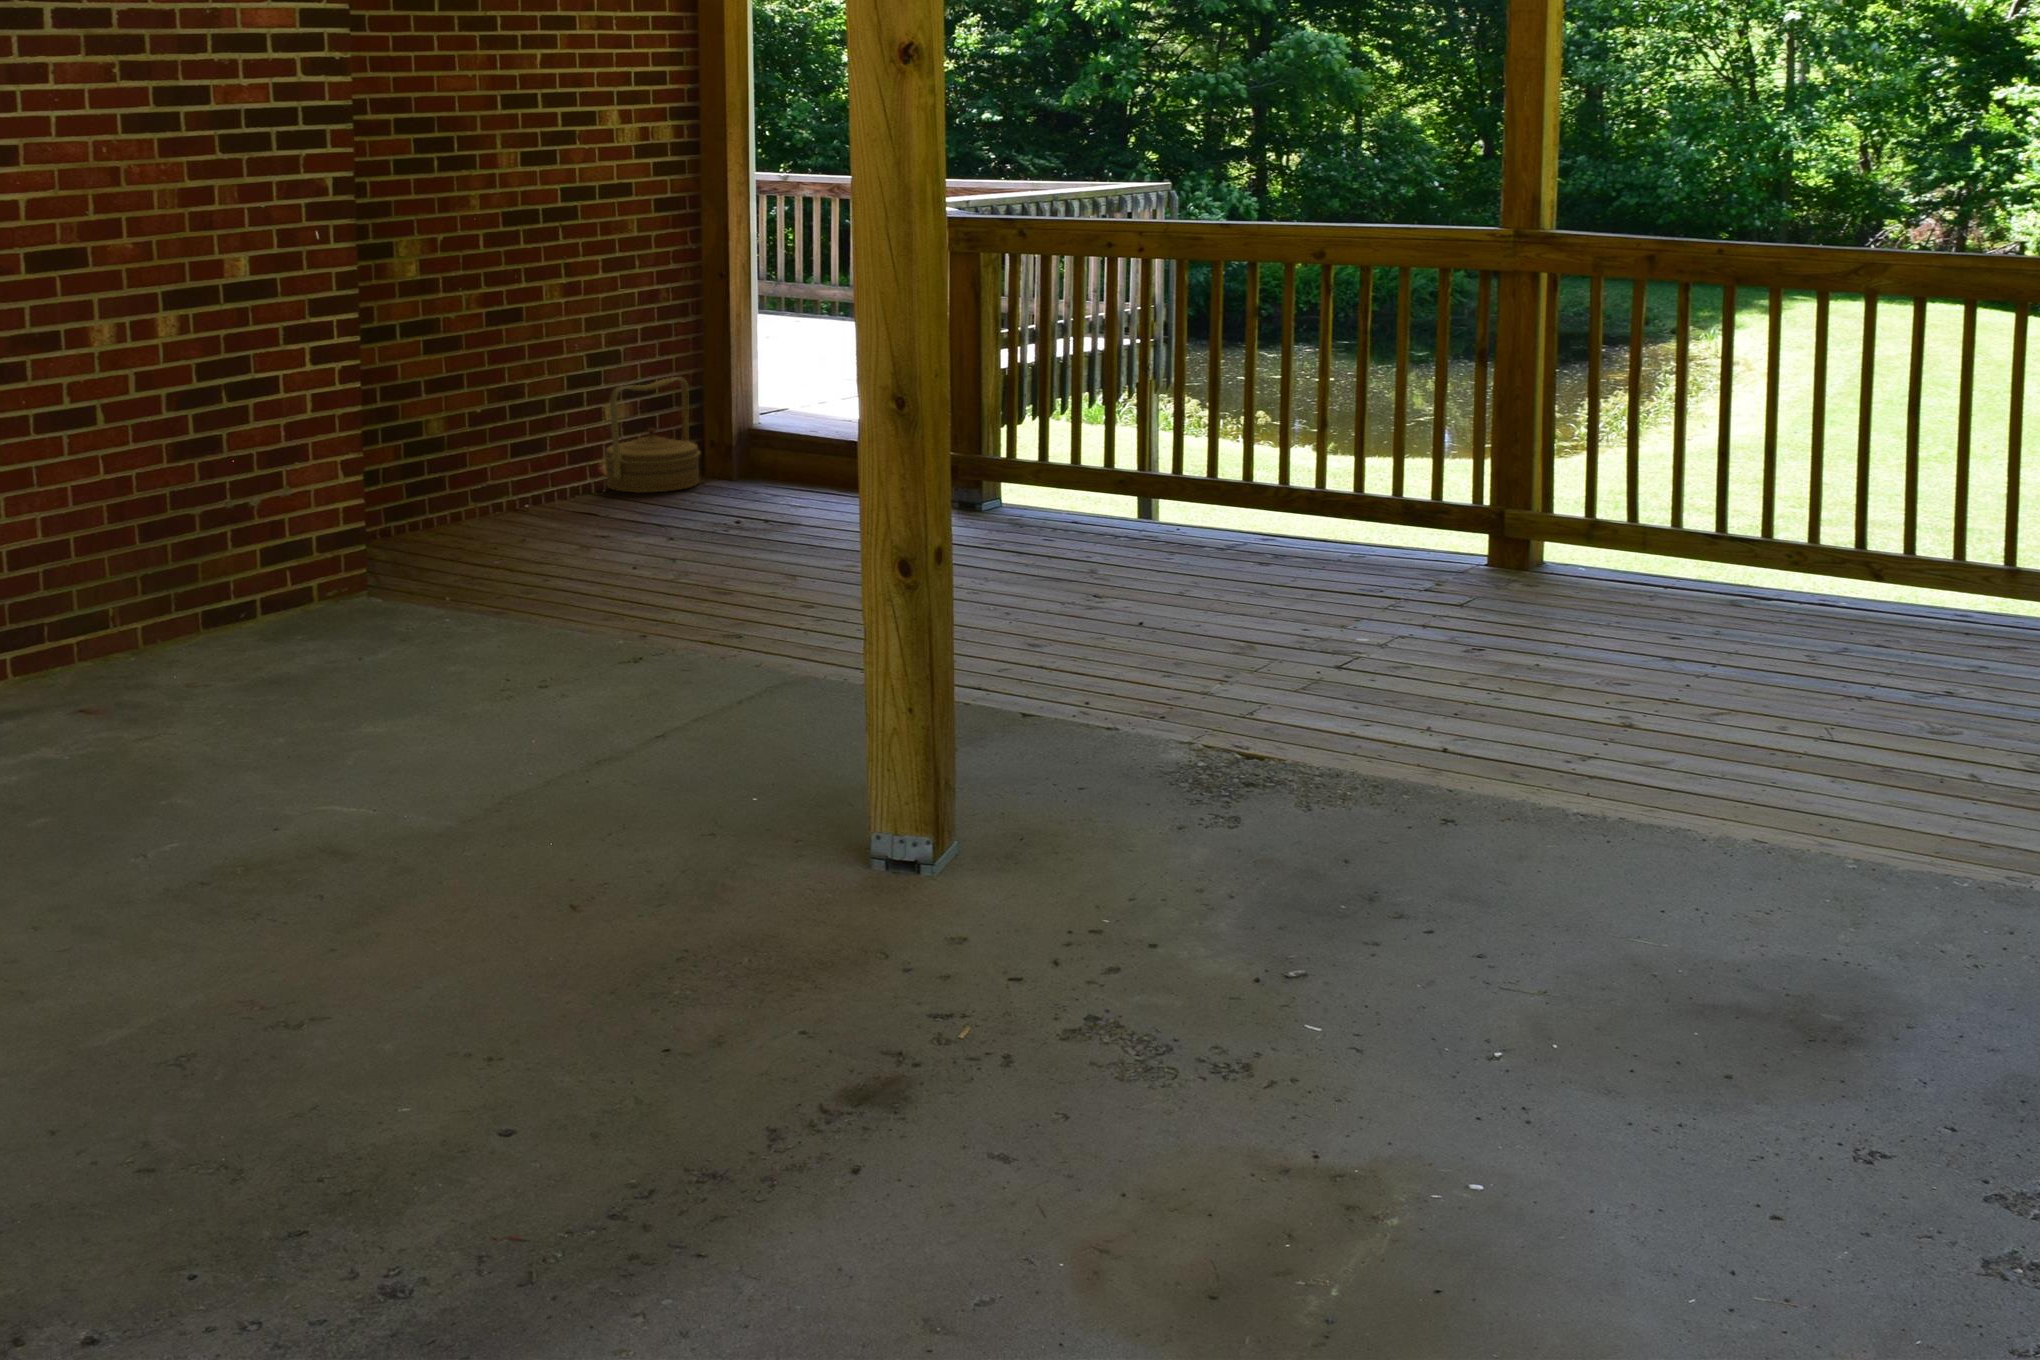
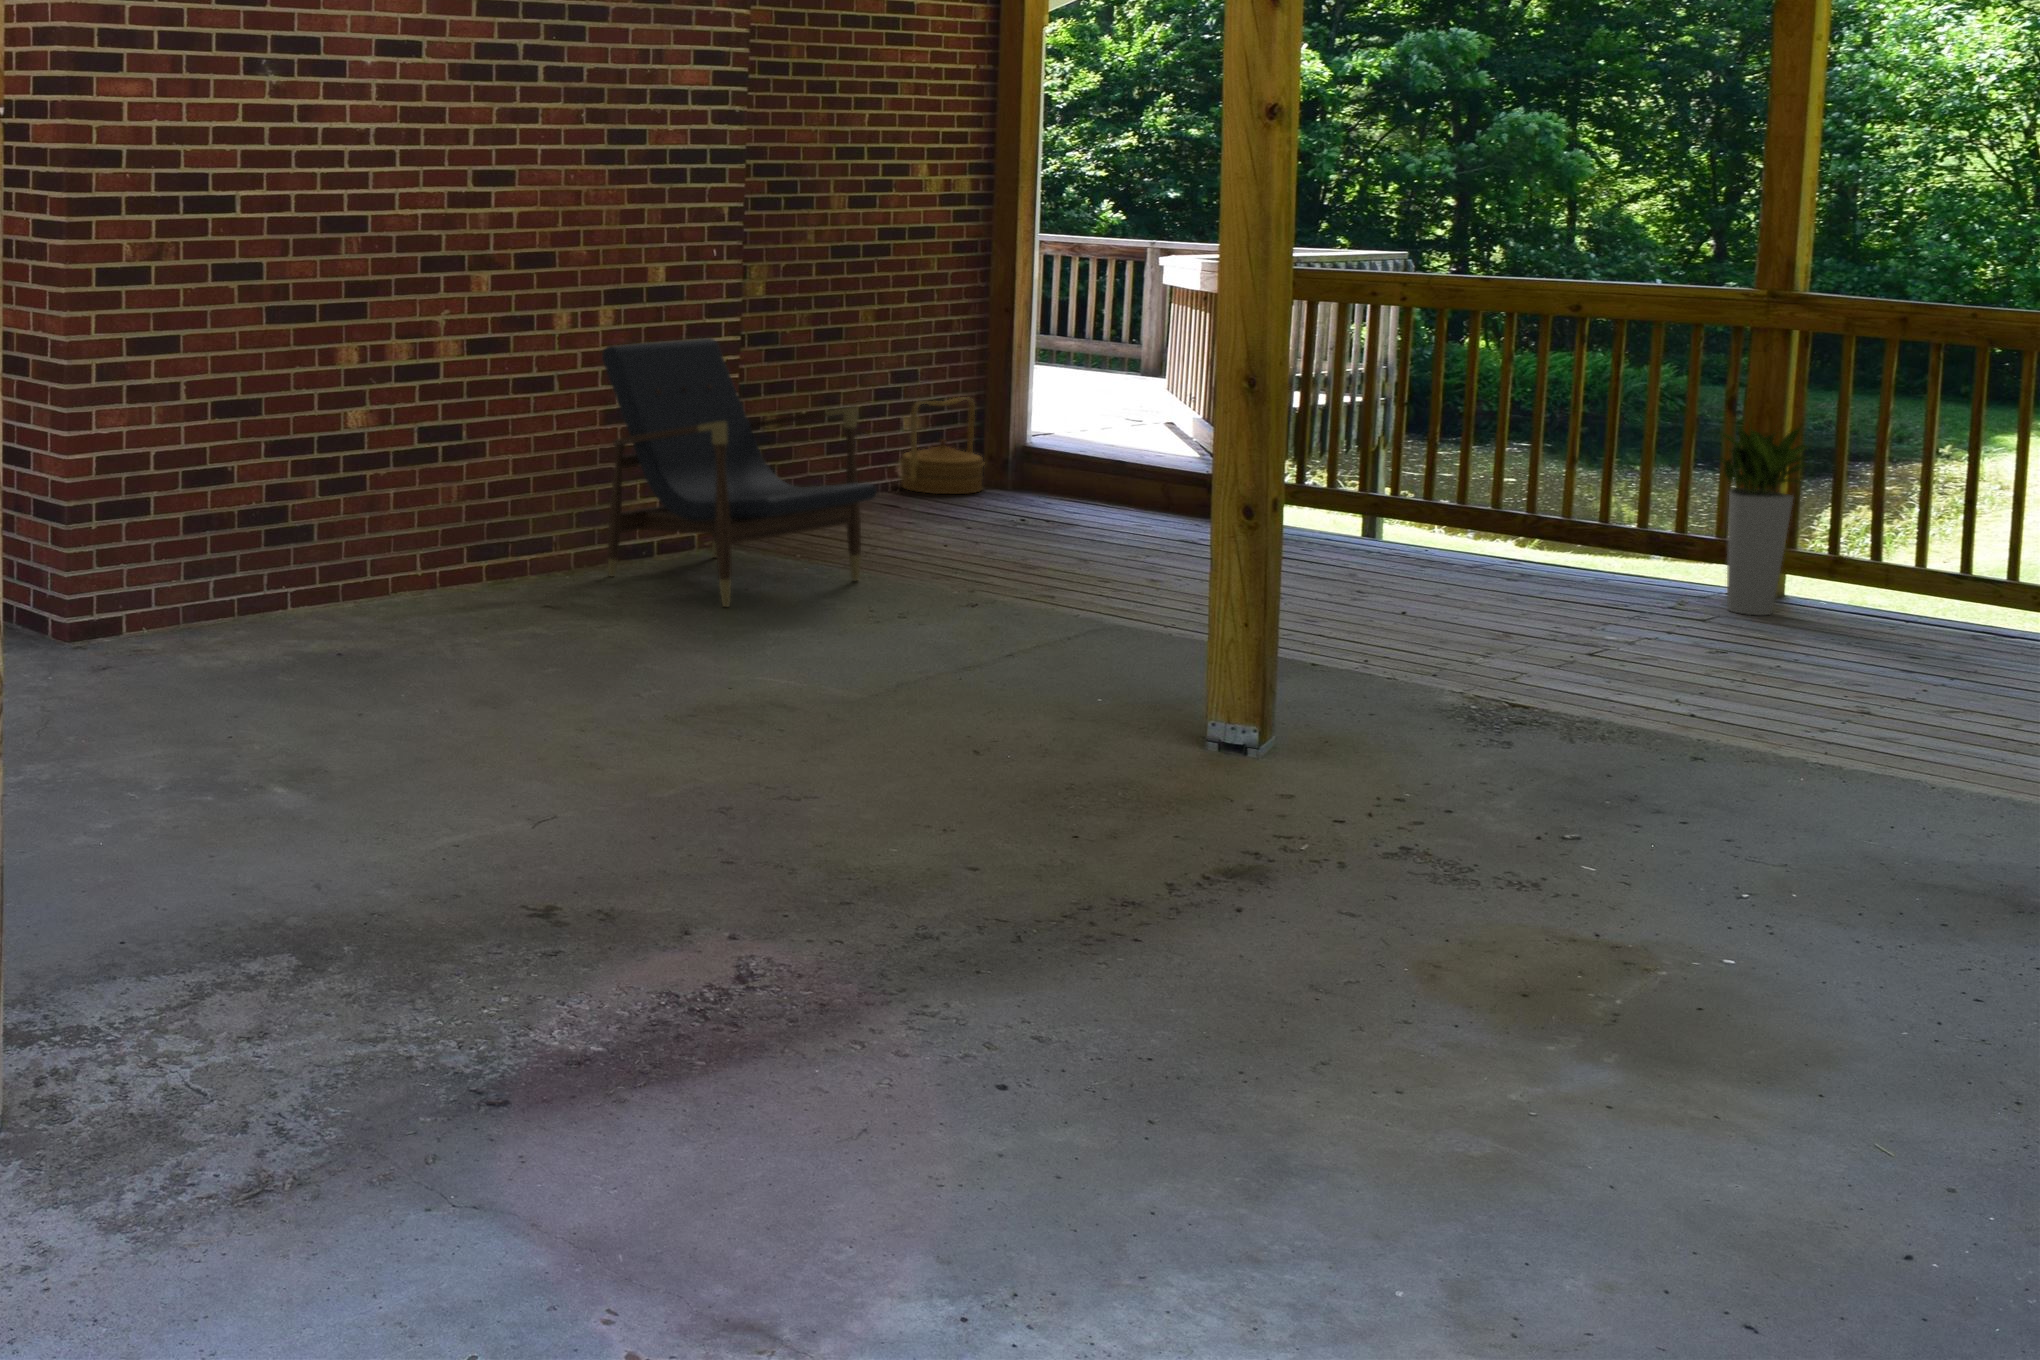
lounge chair: none [159,340,515,685] -> present [602,338,877,607]
planter: none [1433,373,1540,583] -> present [1719,426,1808,615]

